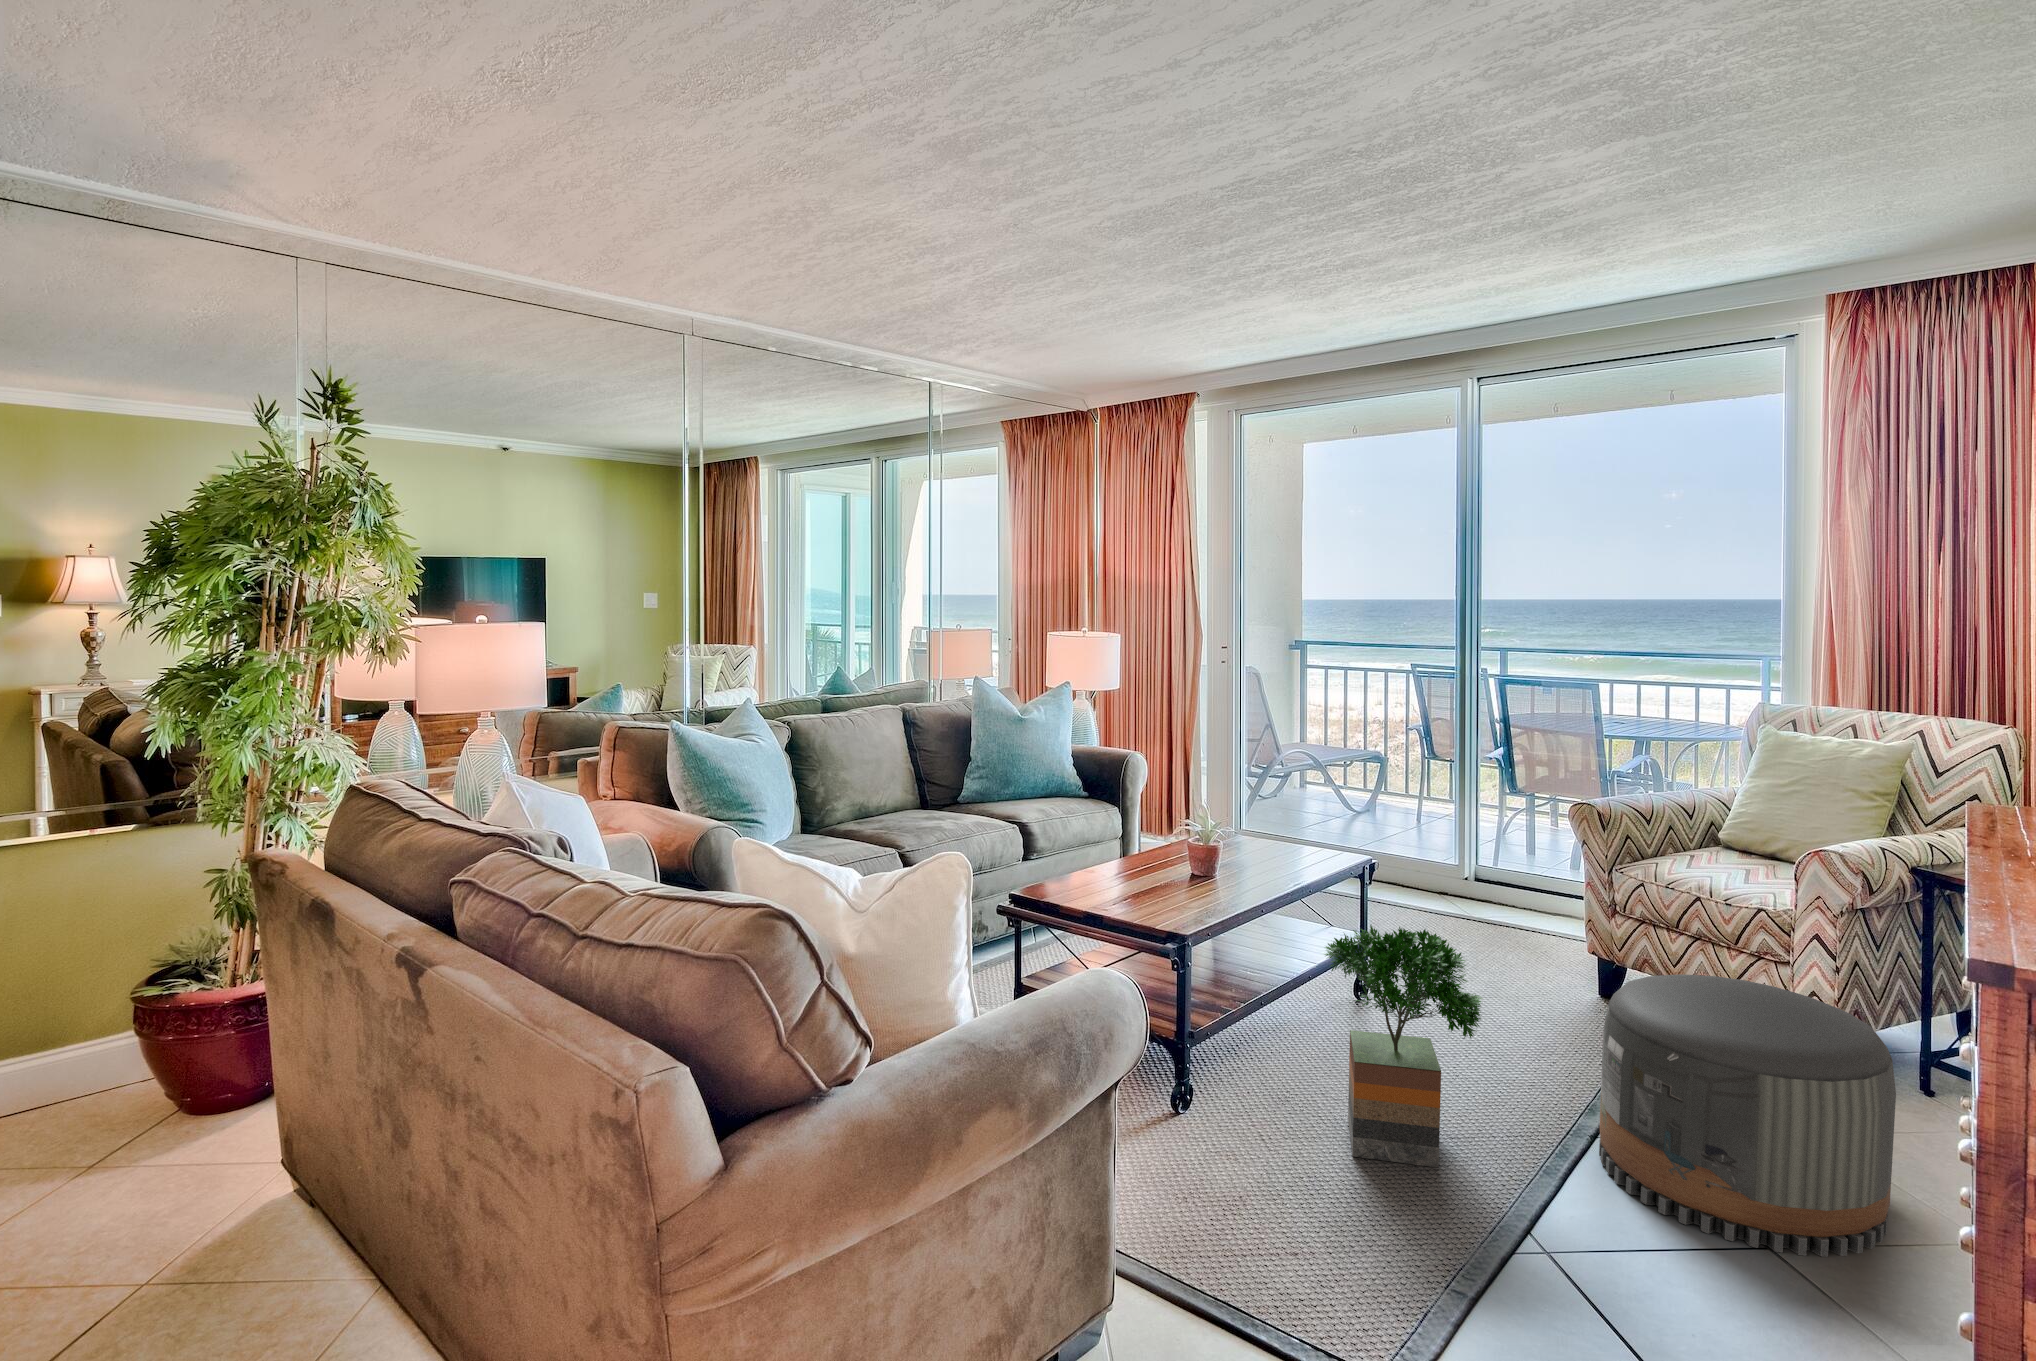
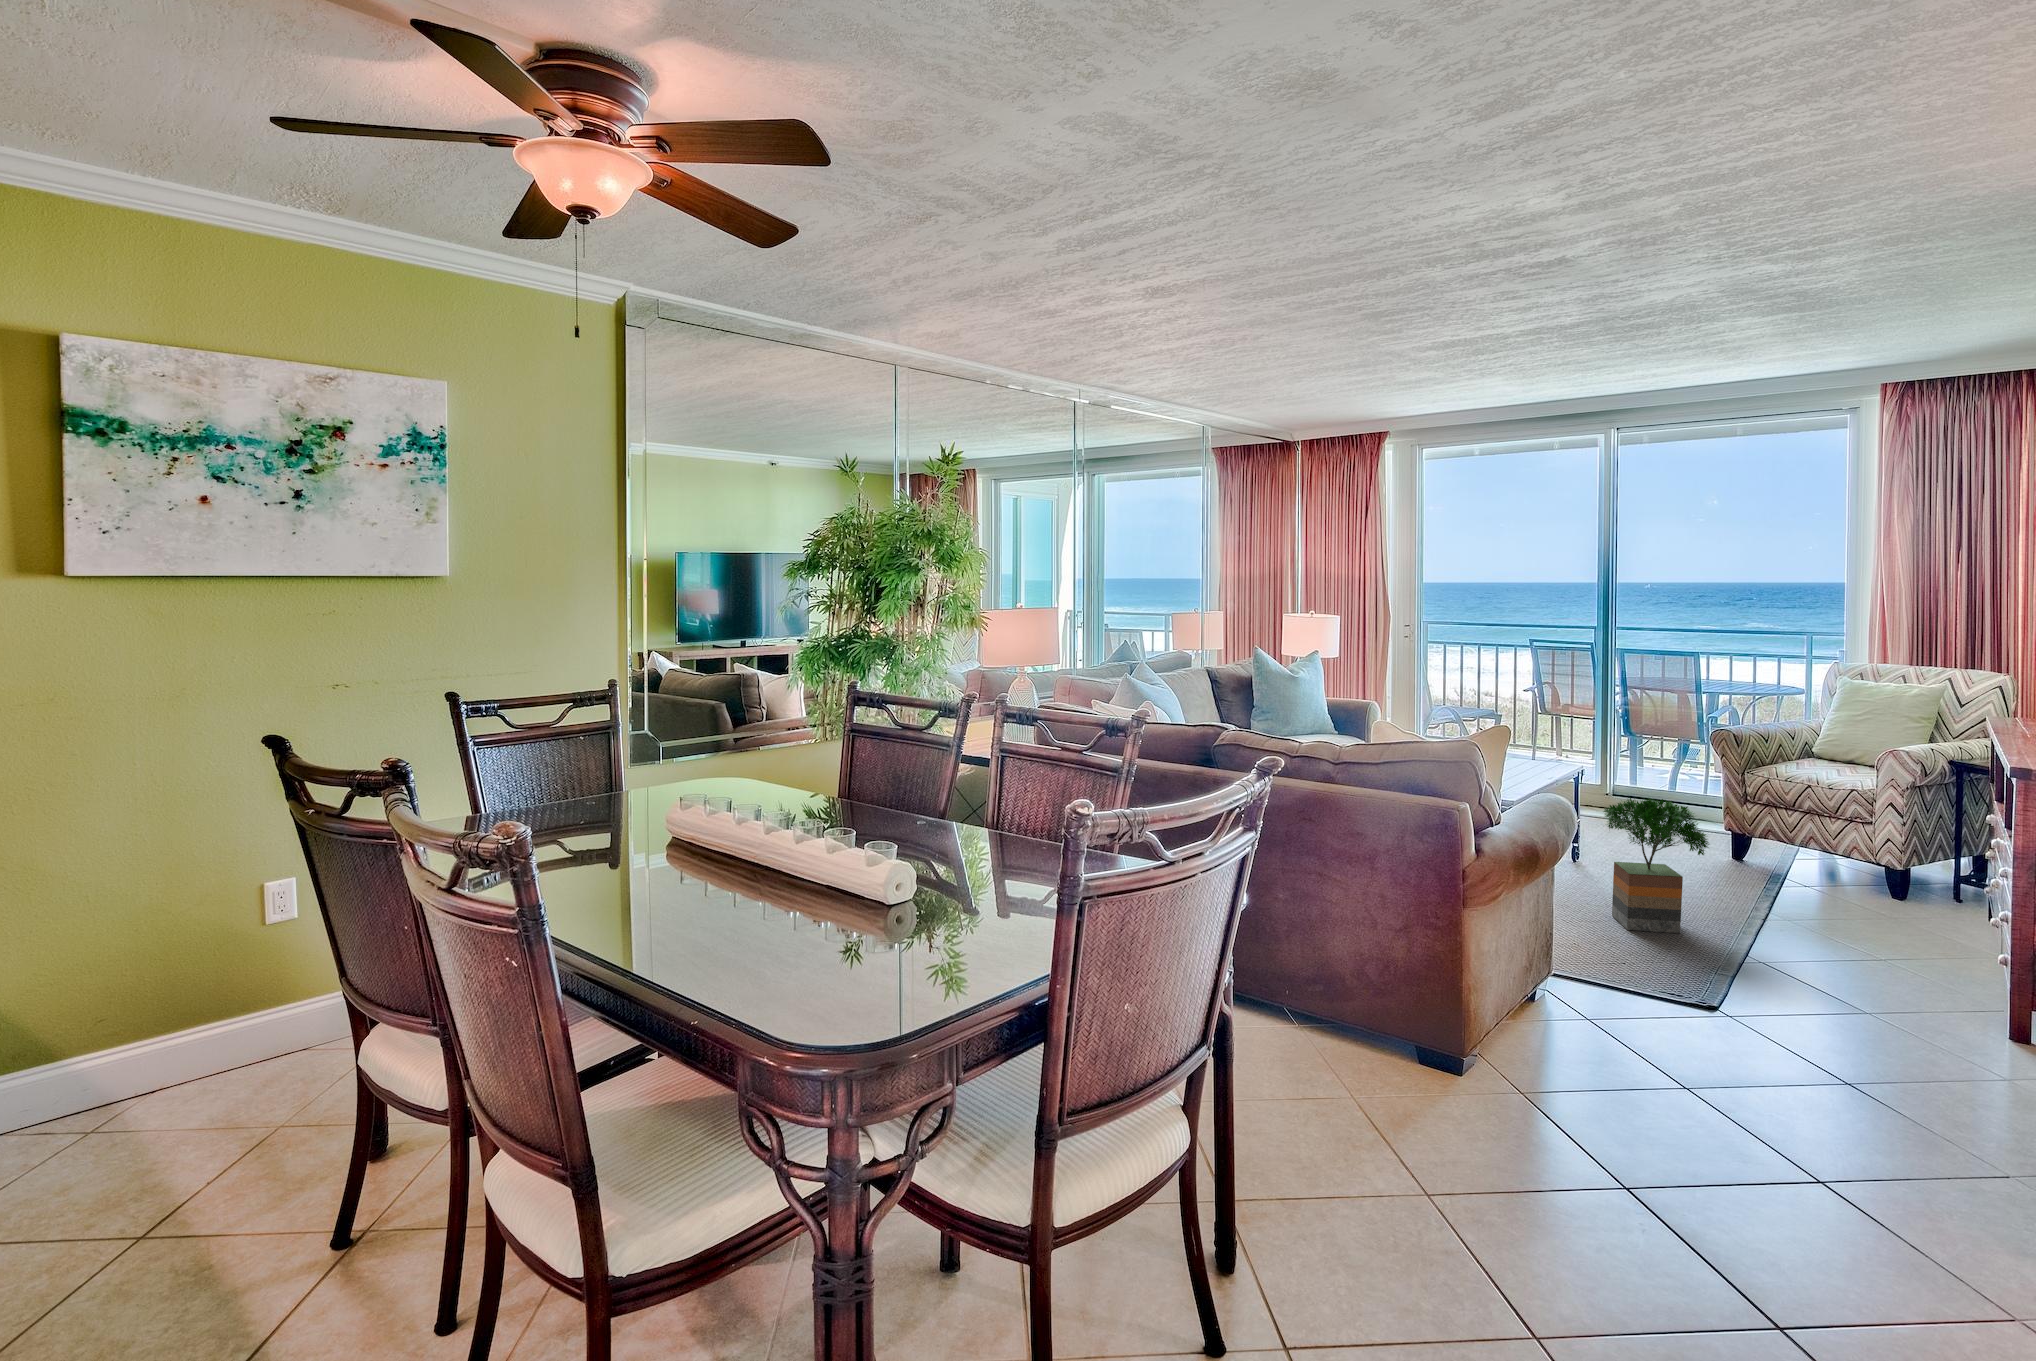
pouf: present [1599,974,1896,1256] -> none [1770,822,1949,960]

